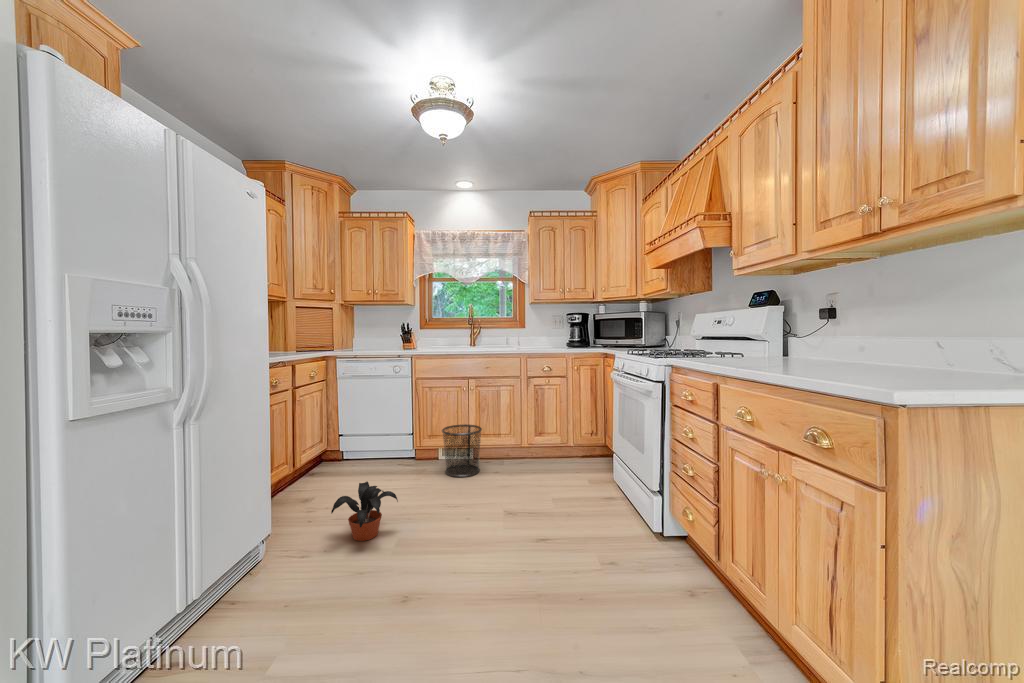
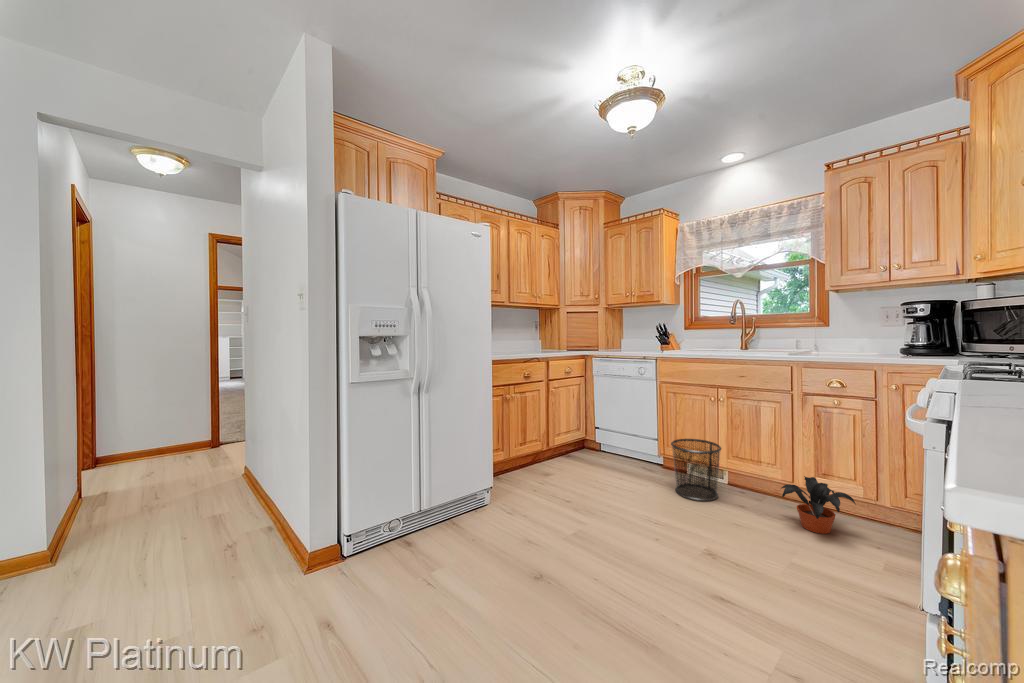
potted plant: present [331,482,398,541] -> present [782,476,855,534]

